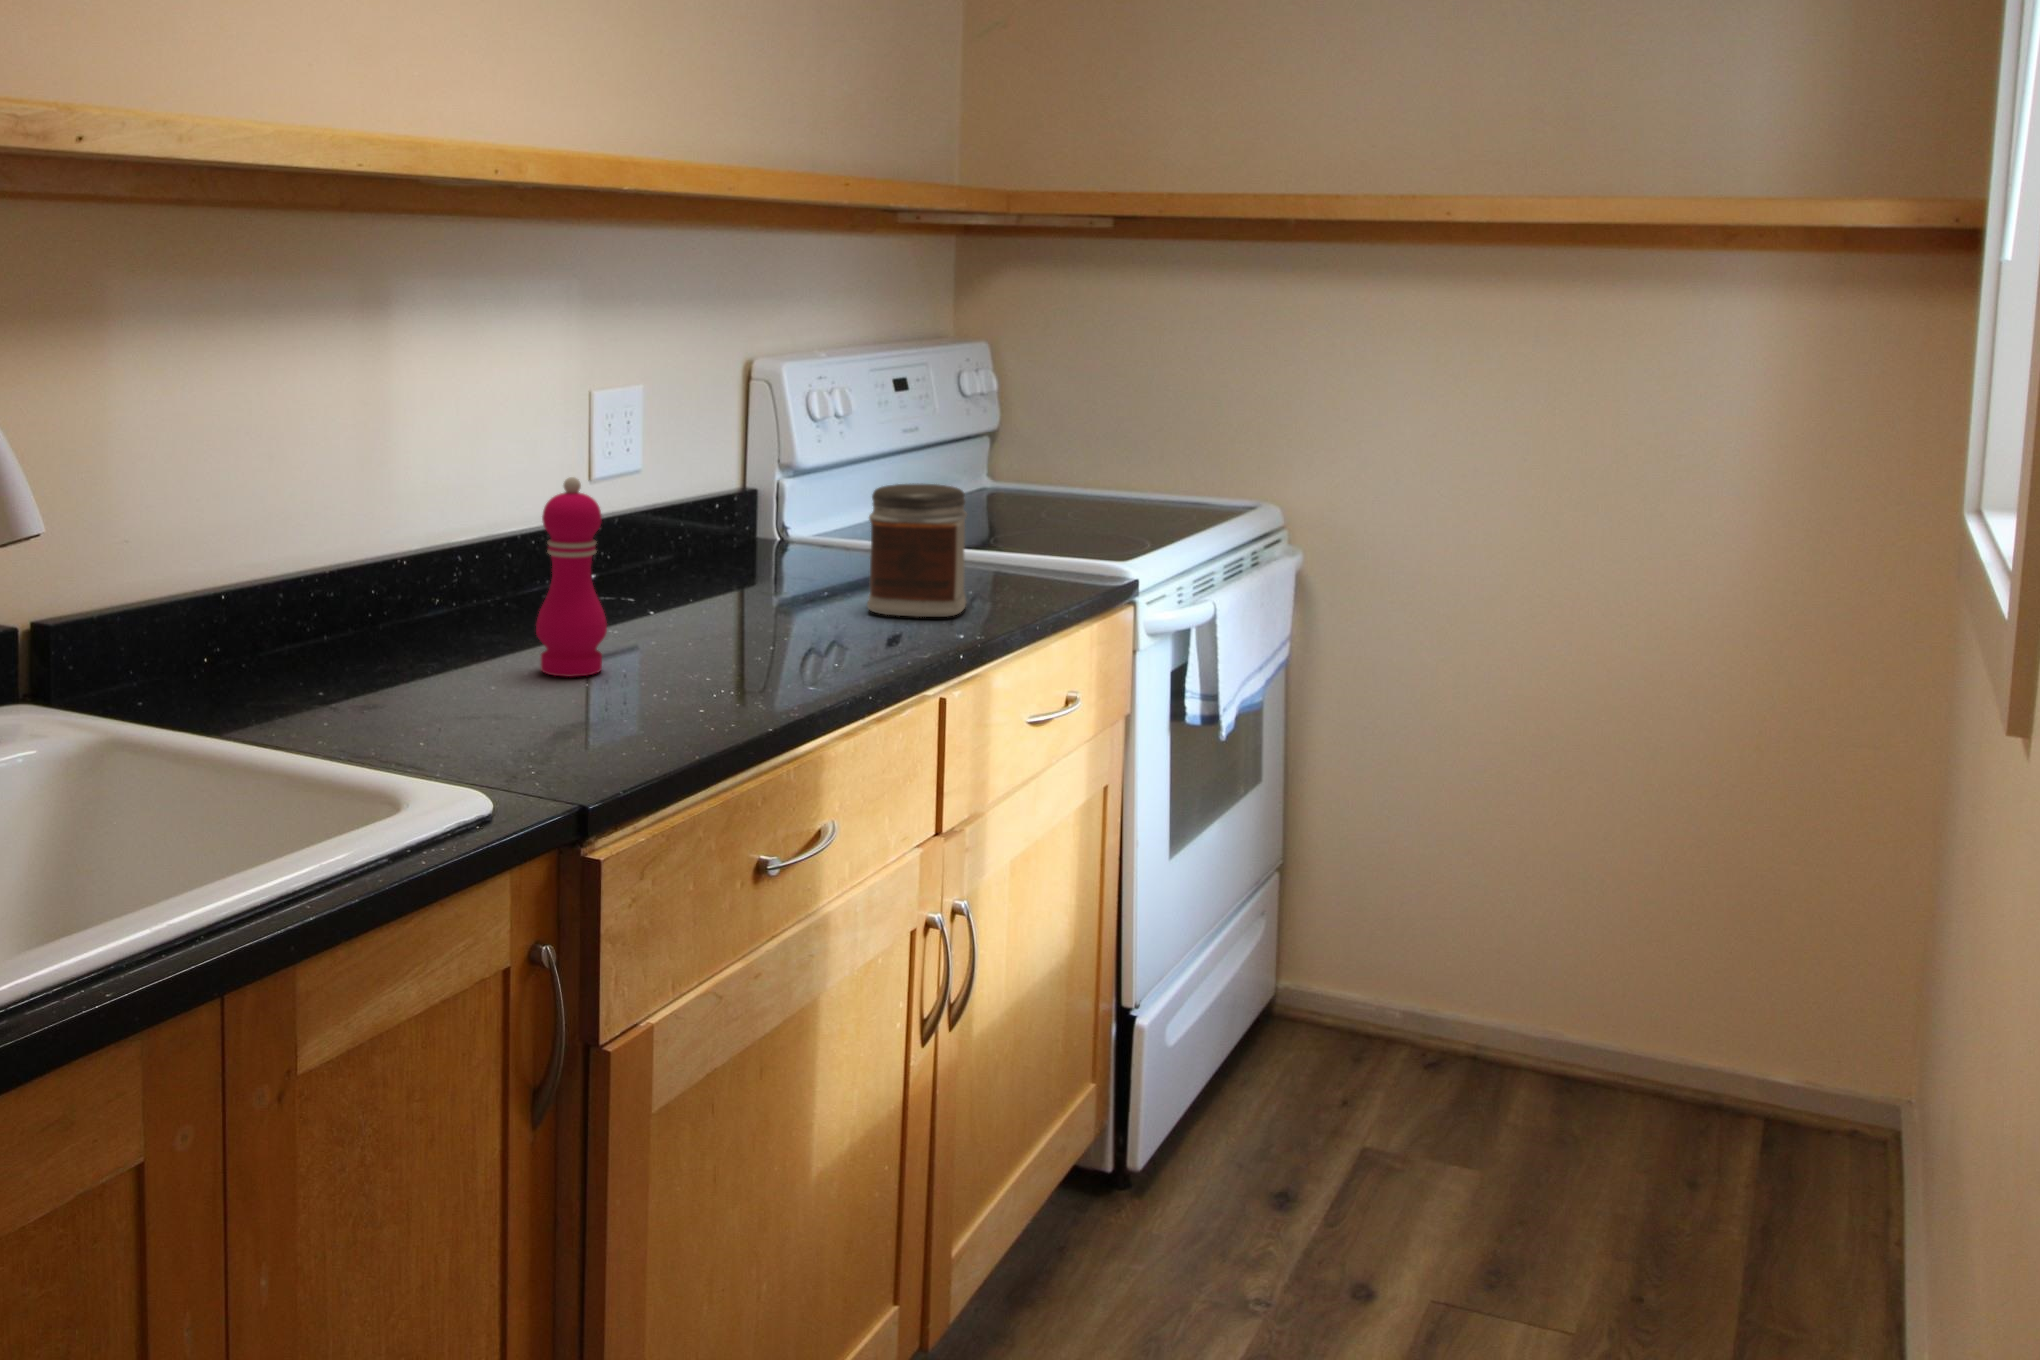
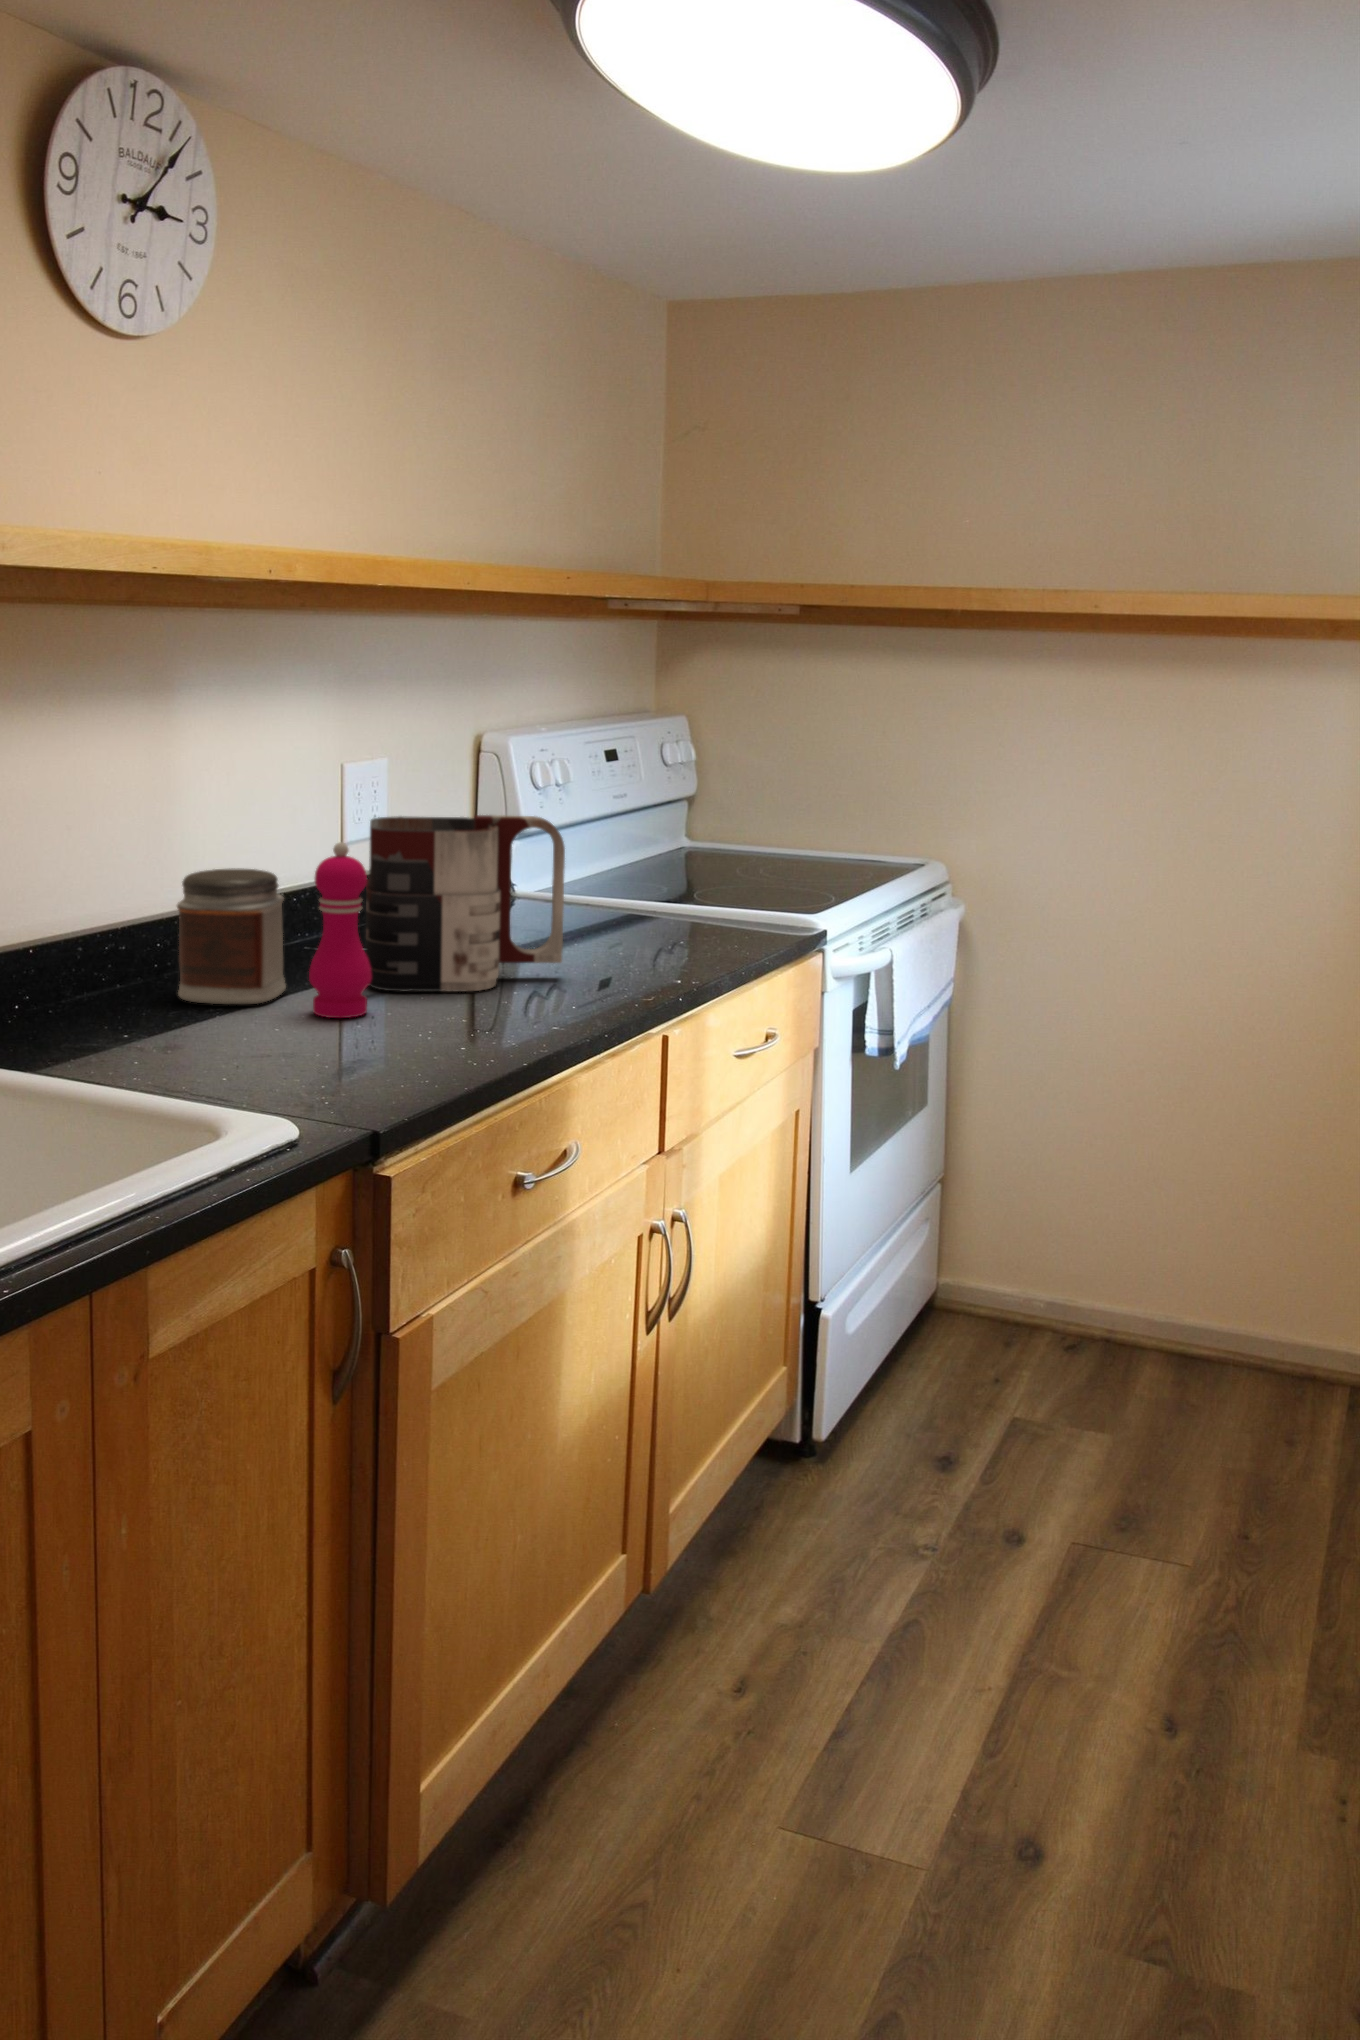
mug: none [606,449,833,648] -> present [366,815,565,992]
jar: present [867,484,967,617] -> present [177,868,286,1005]

